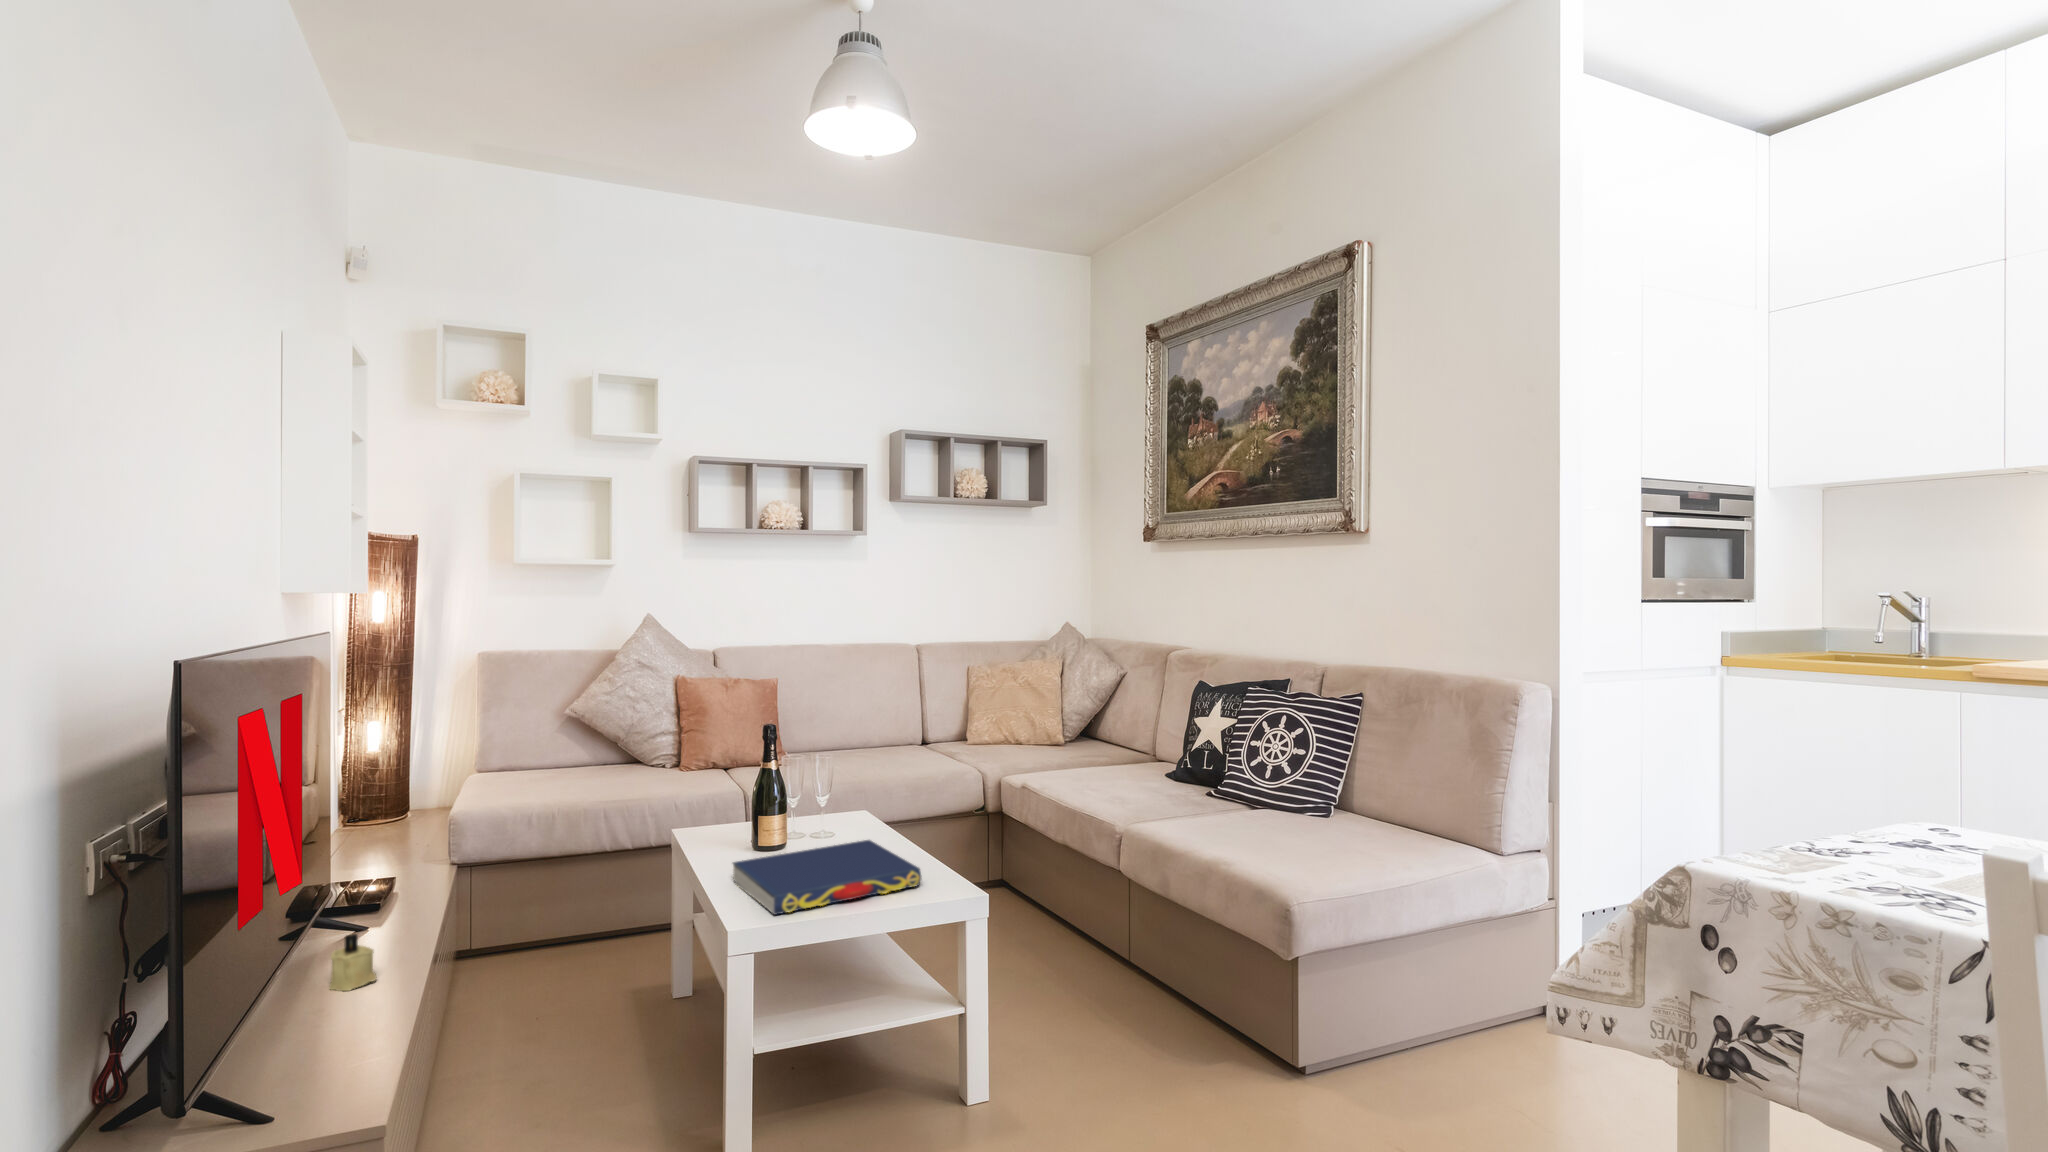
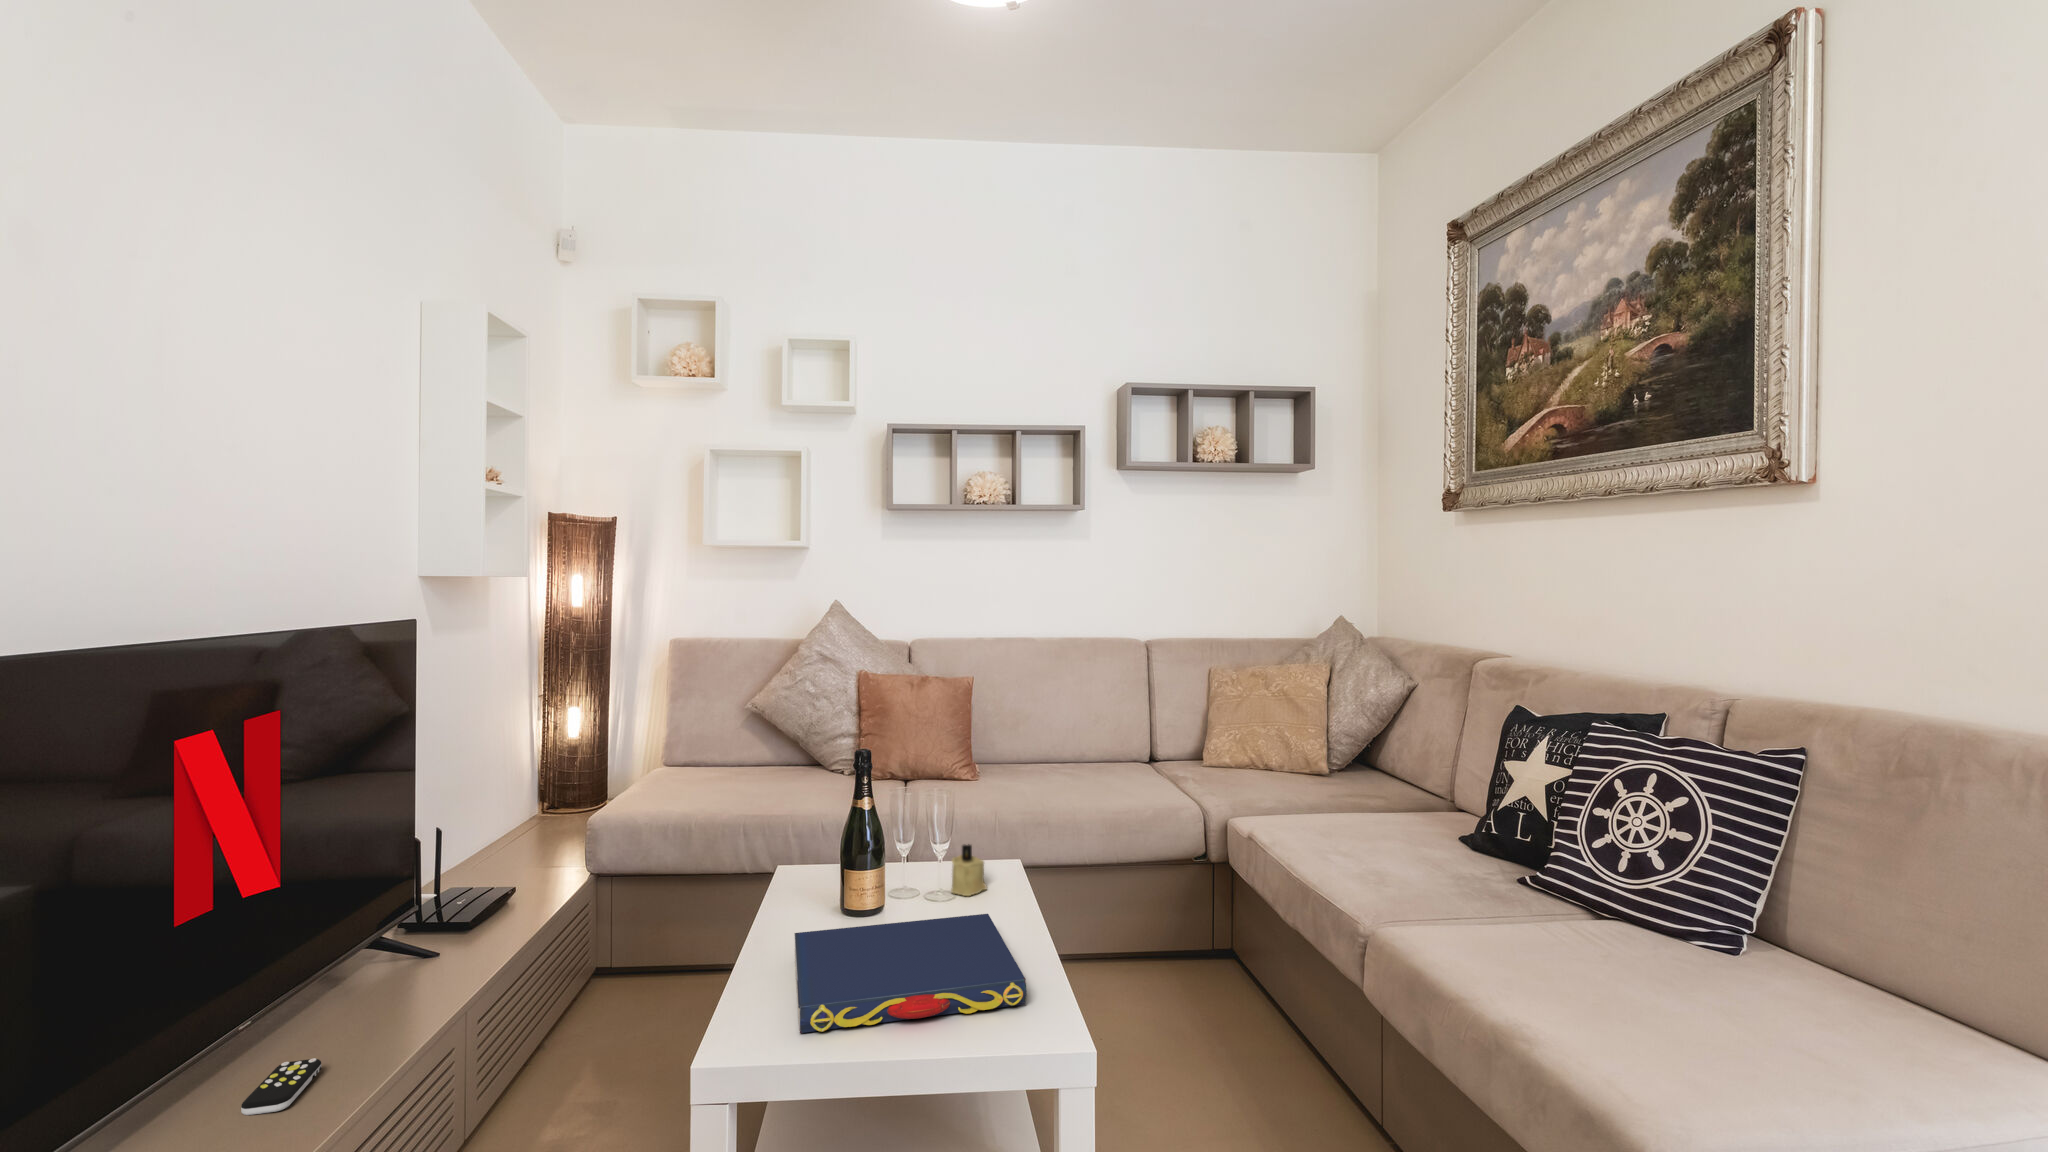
candle: present [329,934,377,991] -> present [951,844,987,896]
remote control: none [320,989,361,1026] -> present [241,1058,321,1115]

